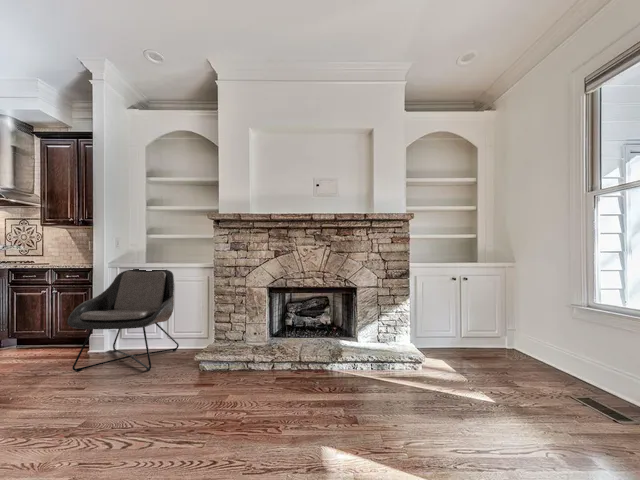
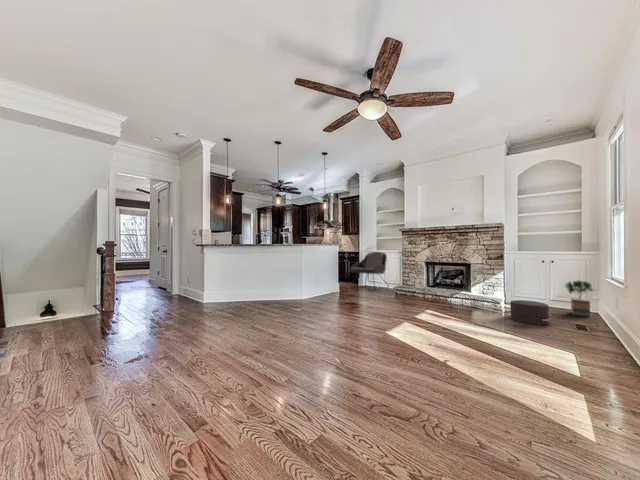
potted tree: none [492,305,534,362] -> present [565,281,593,316]
pouf: none [474,360,567,417] -> present [504,300,554,325]

